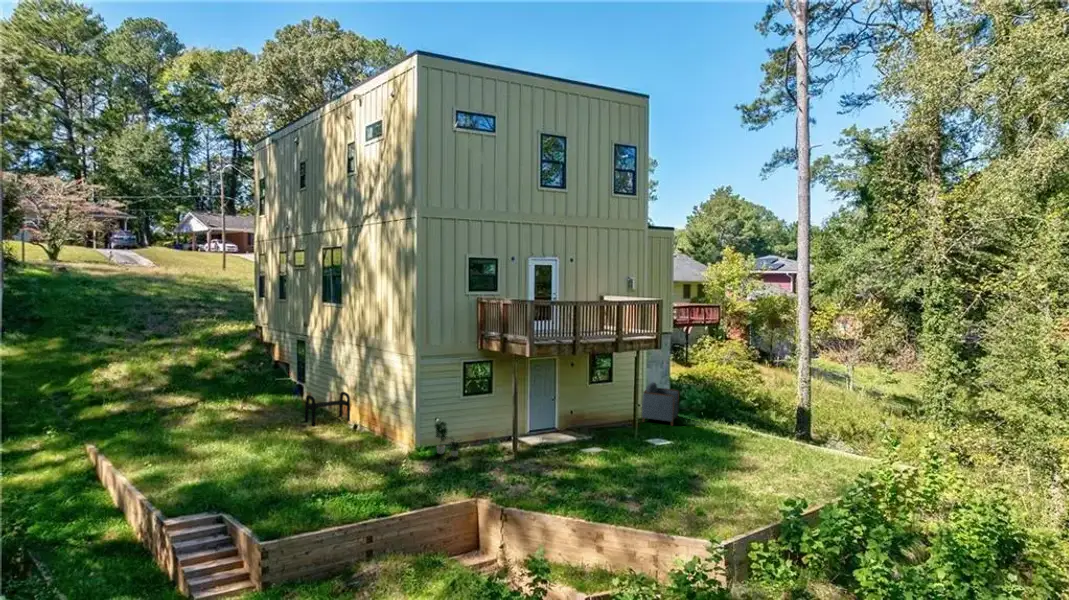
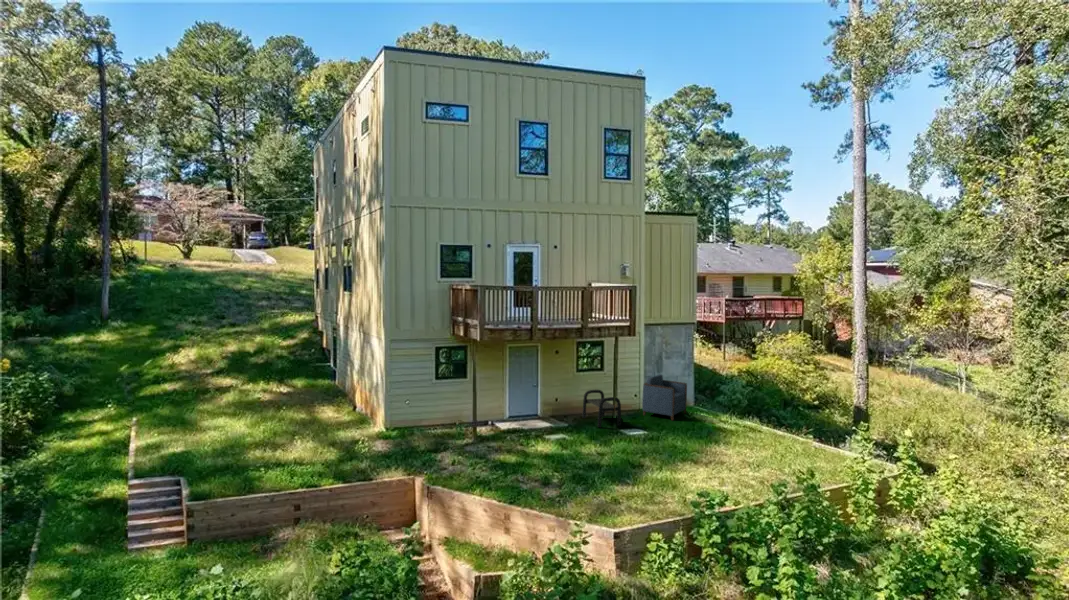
bench: present [305,392,350,426] -> present [582,390,621,427]
potted plant: present [435,421,460,457] -> none [404,403,430,440]

